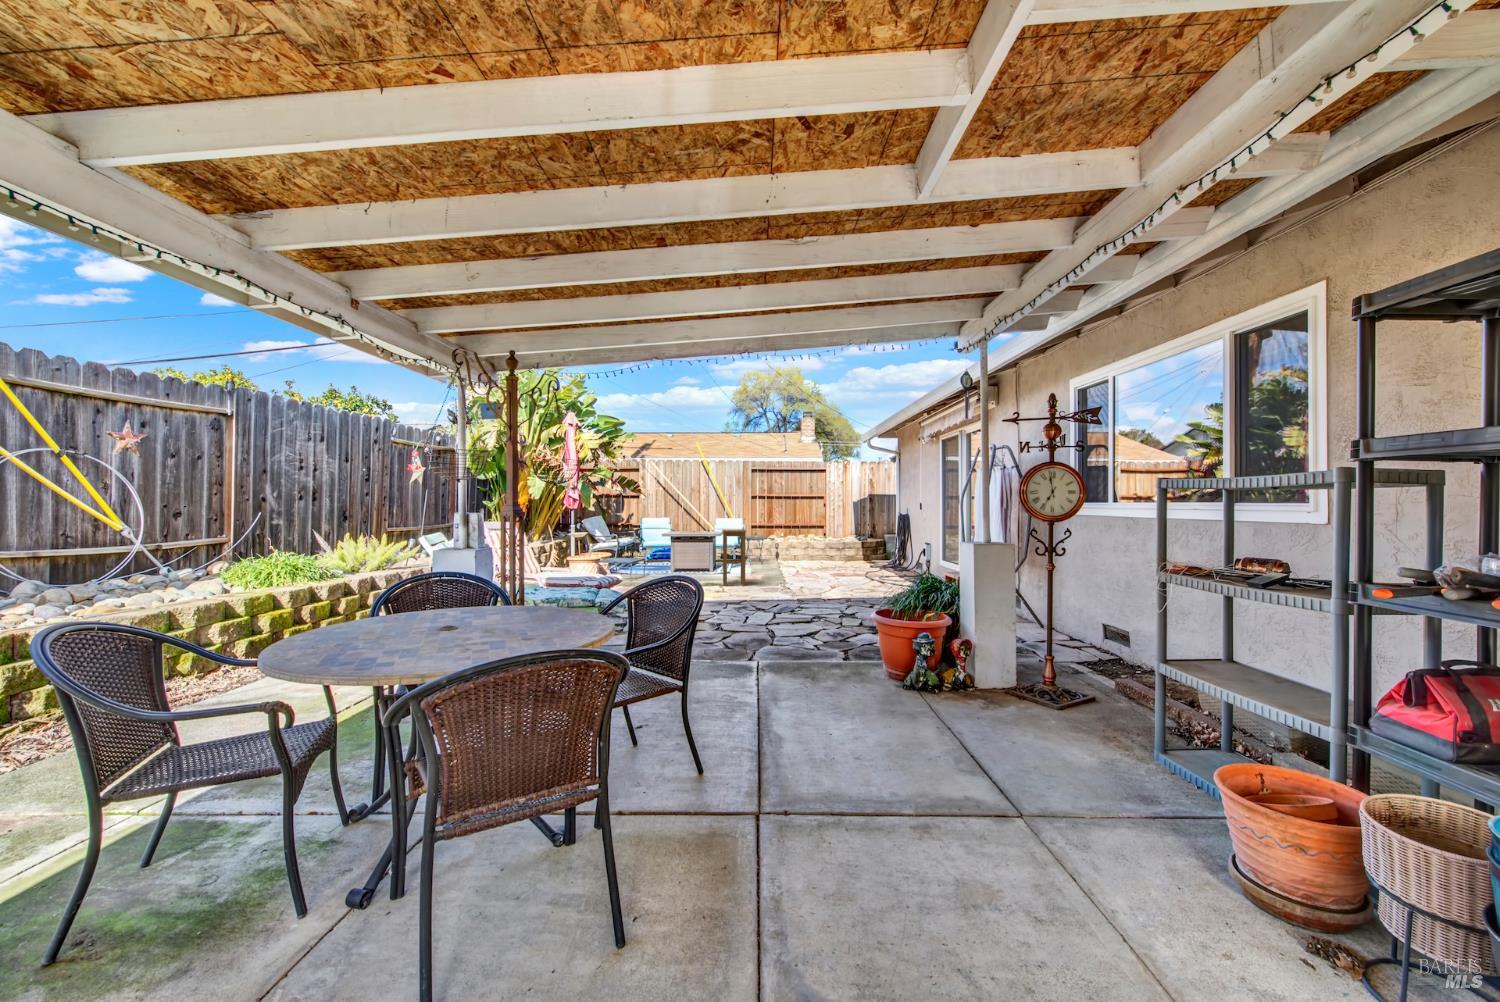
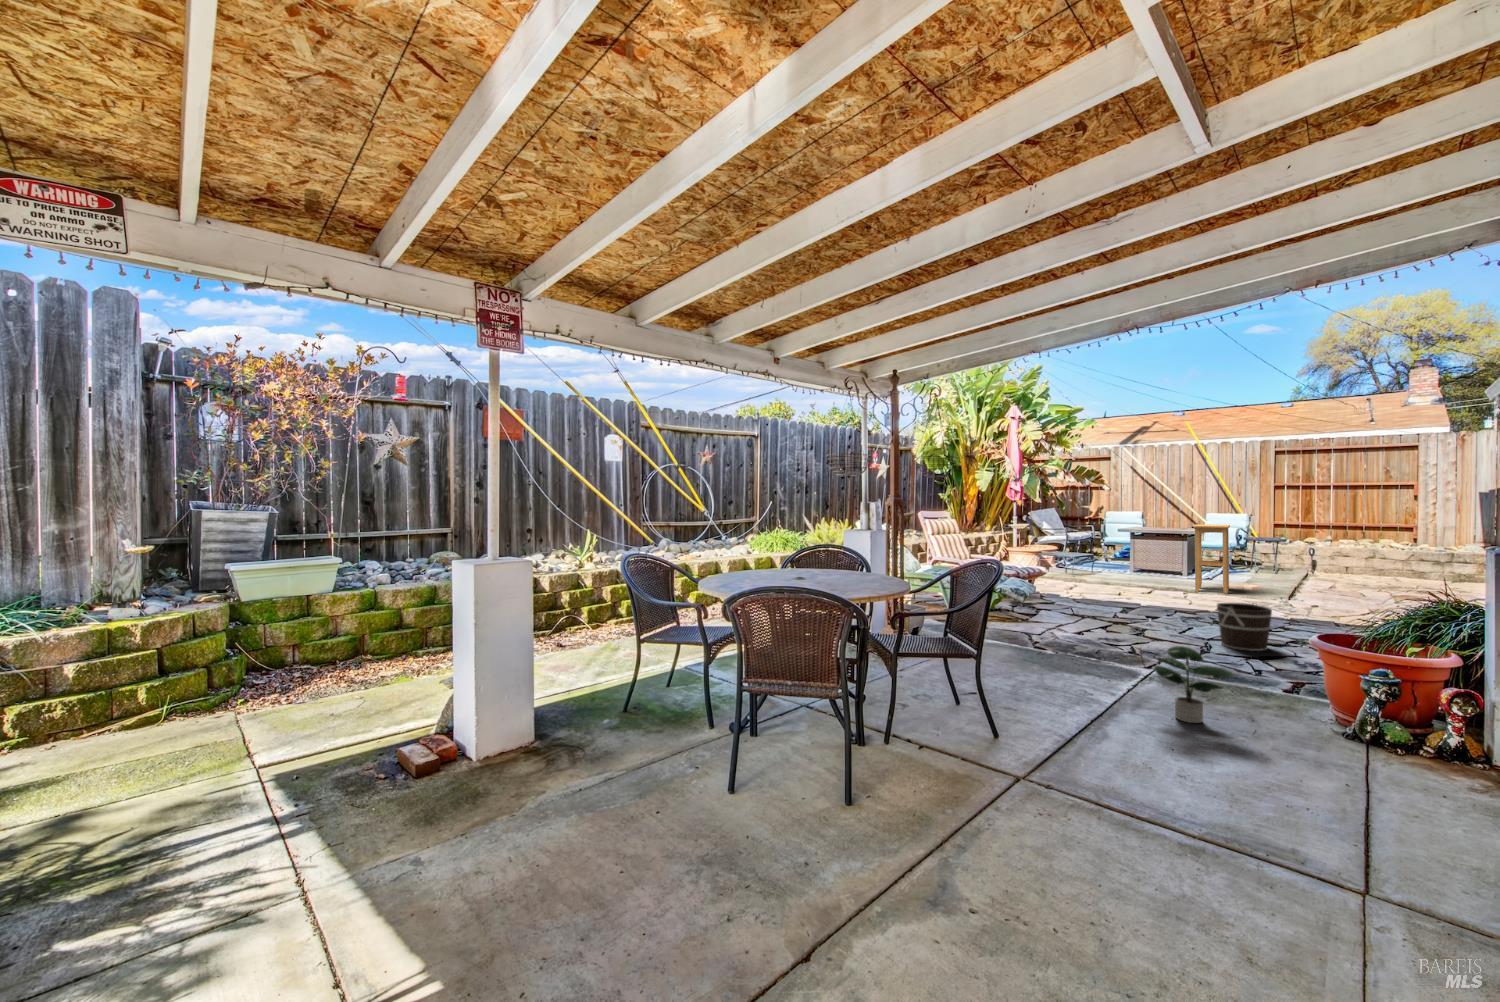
bucket: none [774,597,811,638] -> present [1217,603,1272,651]
potted plant: none [792,653,854,725] -> present [1154,646,1235,723]

